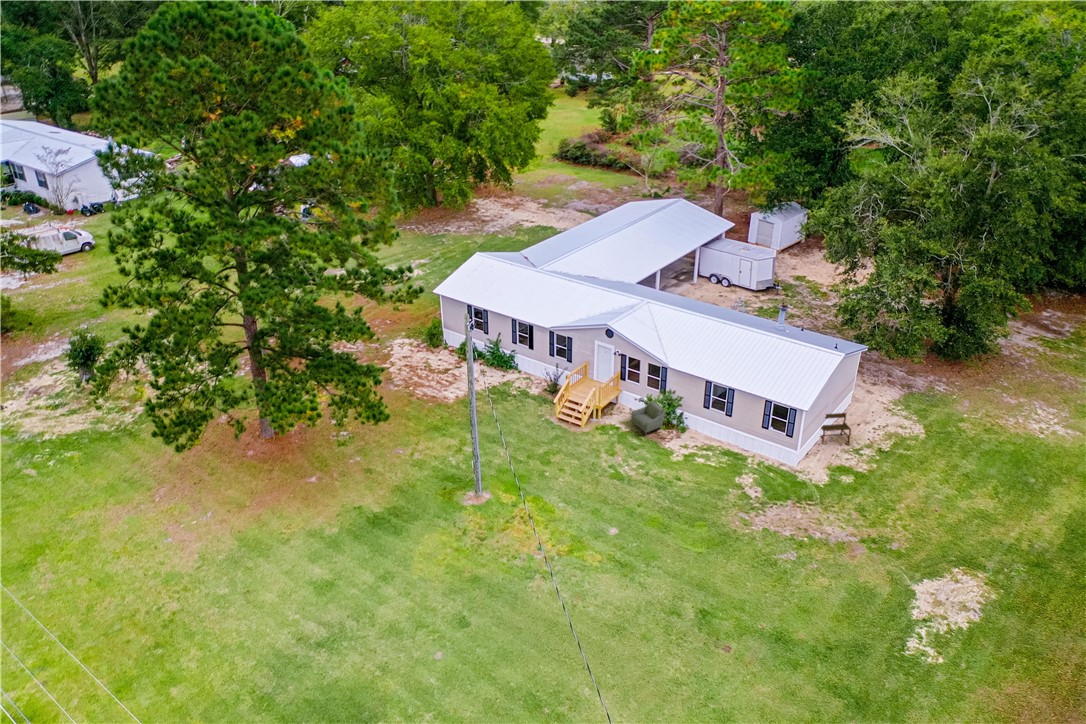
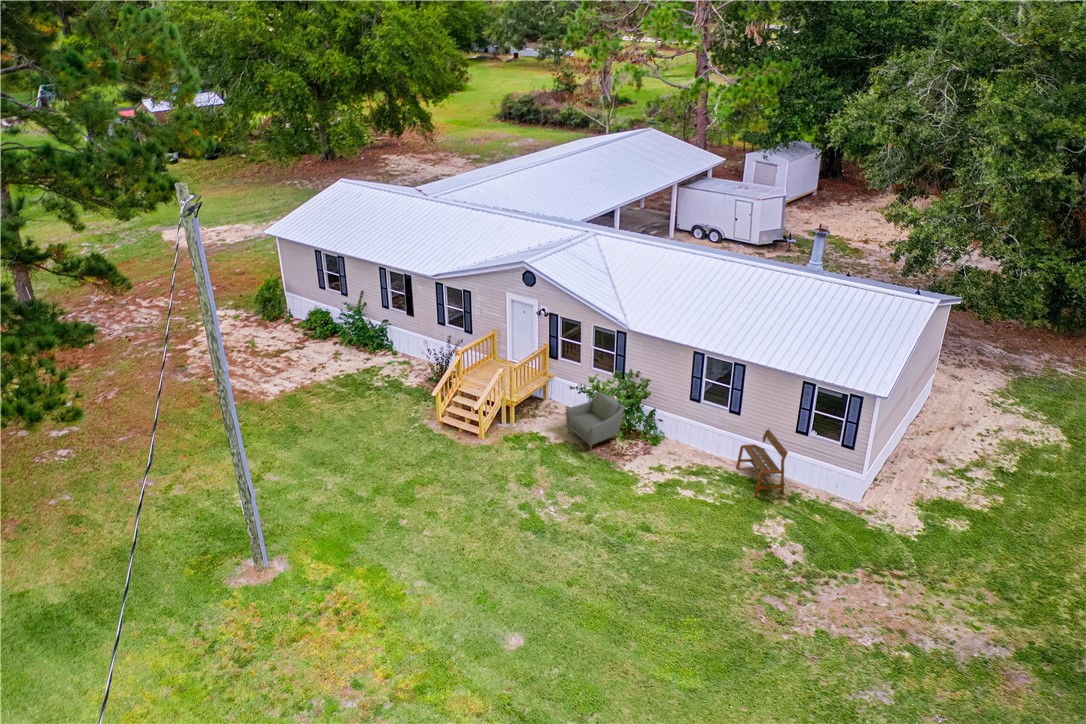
bench: present [820,413,851,444] -> present [736,429,788,497]

